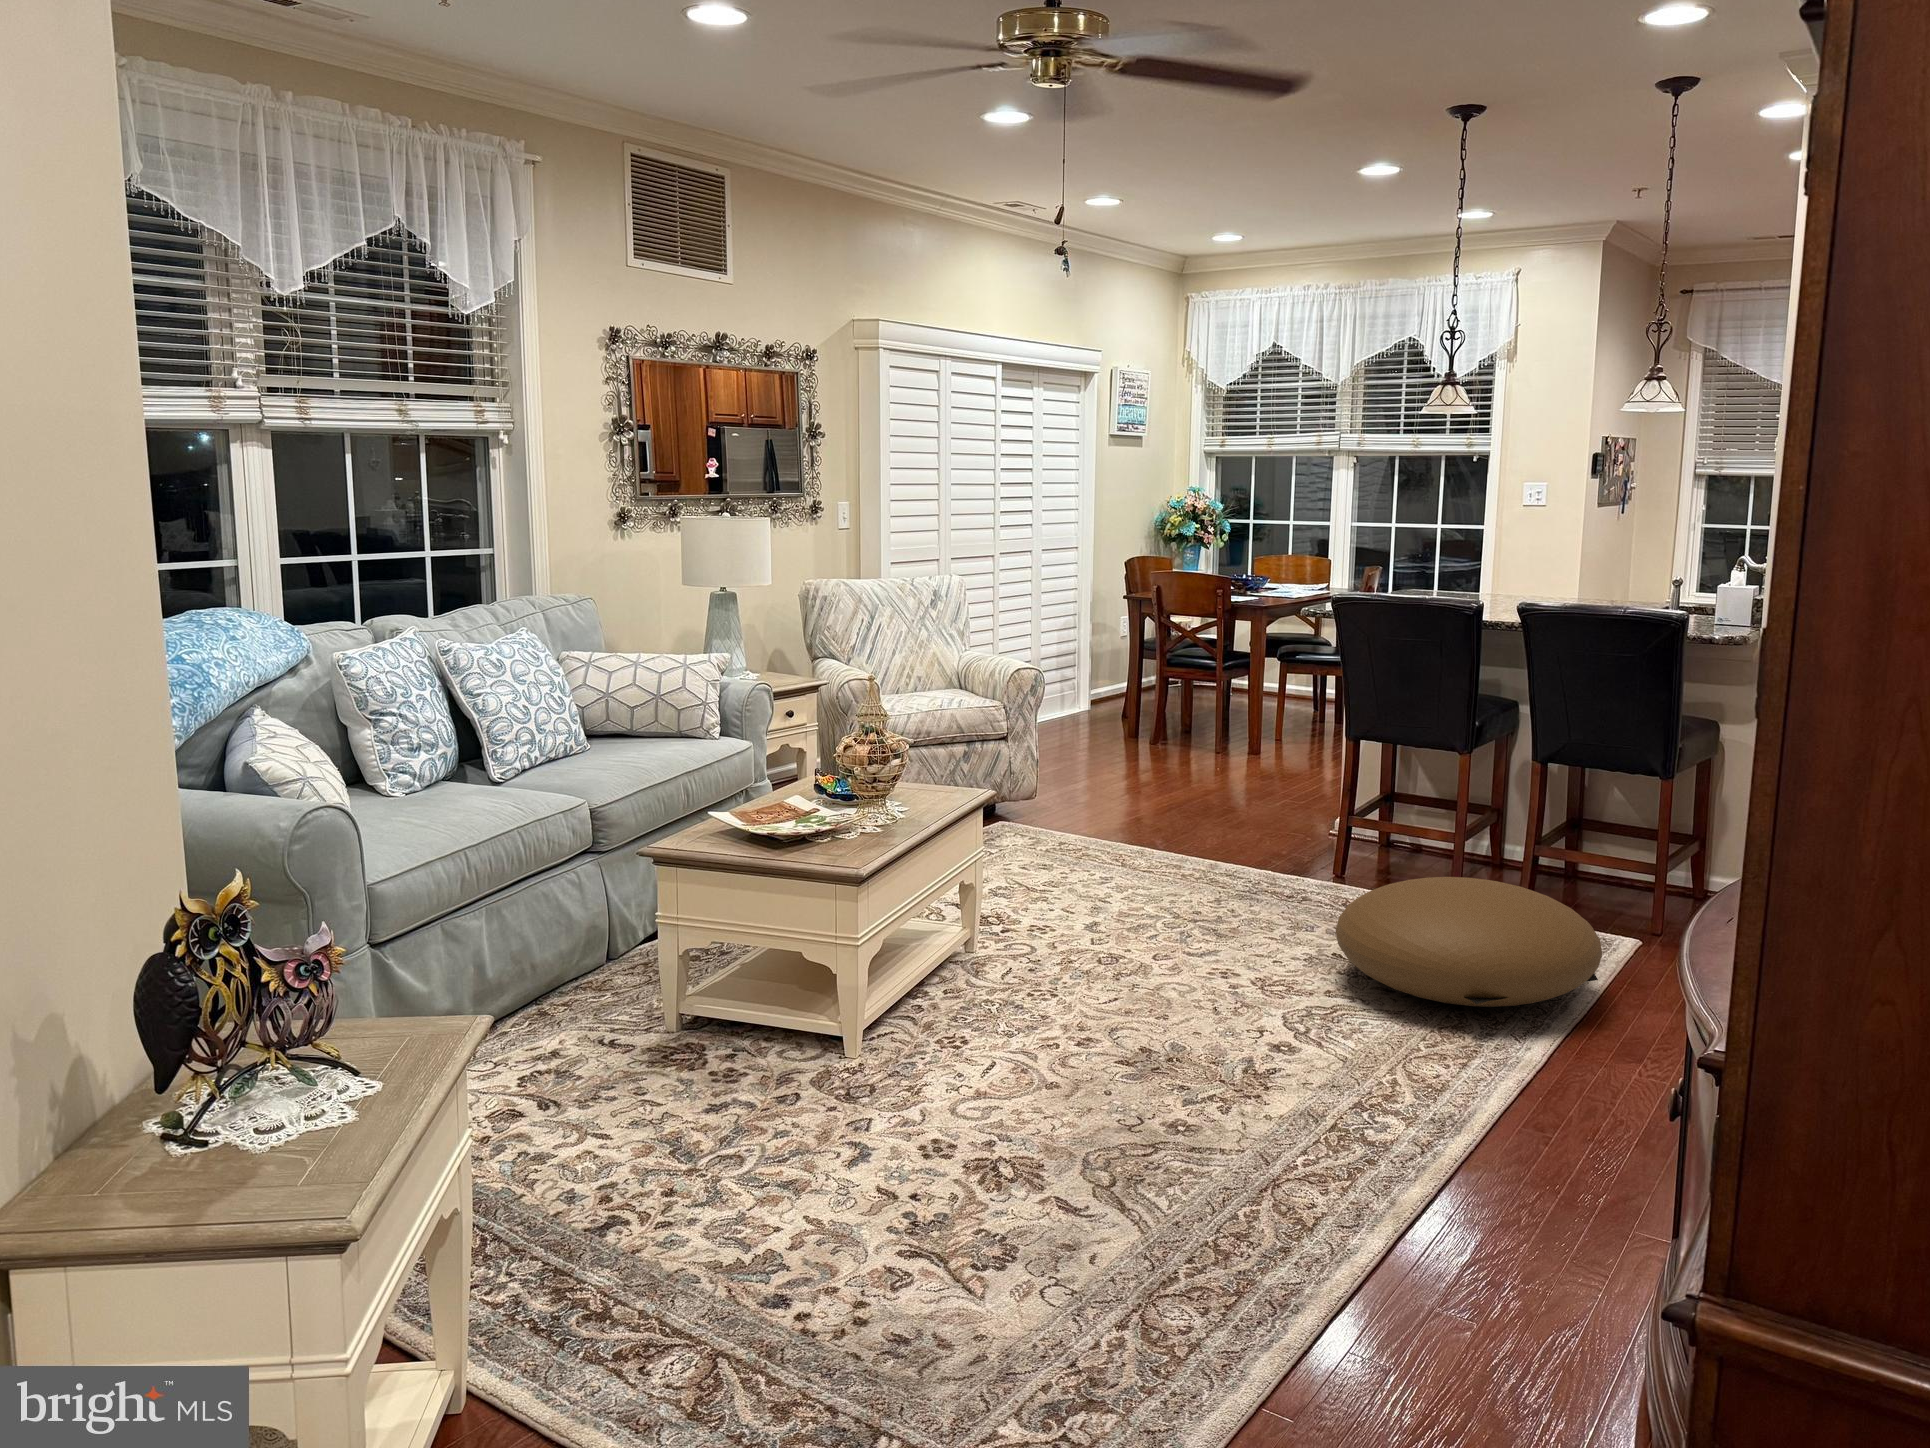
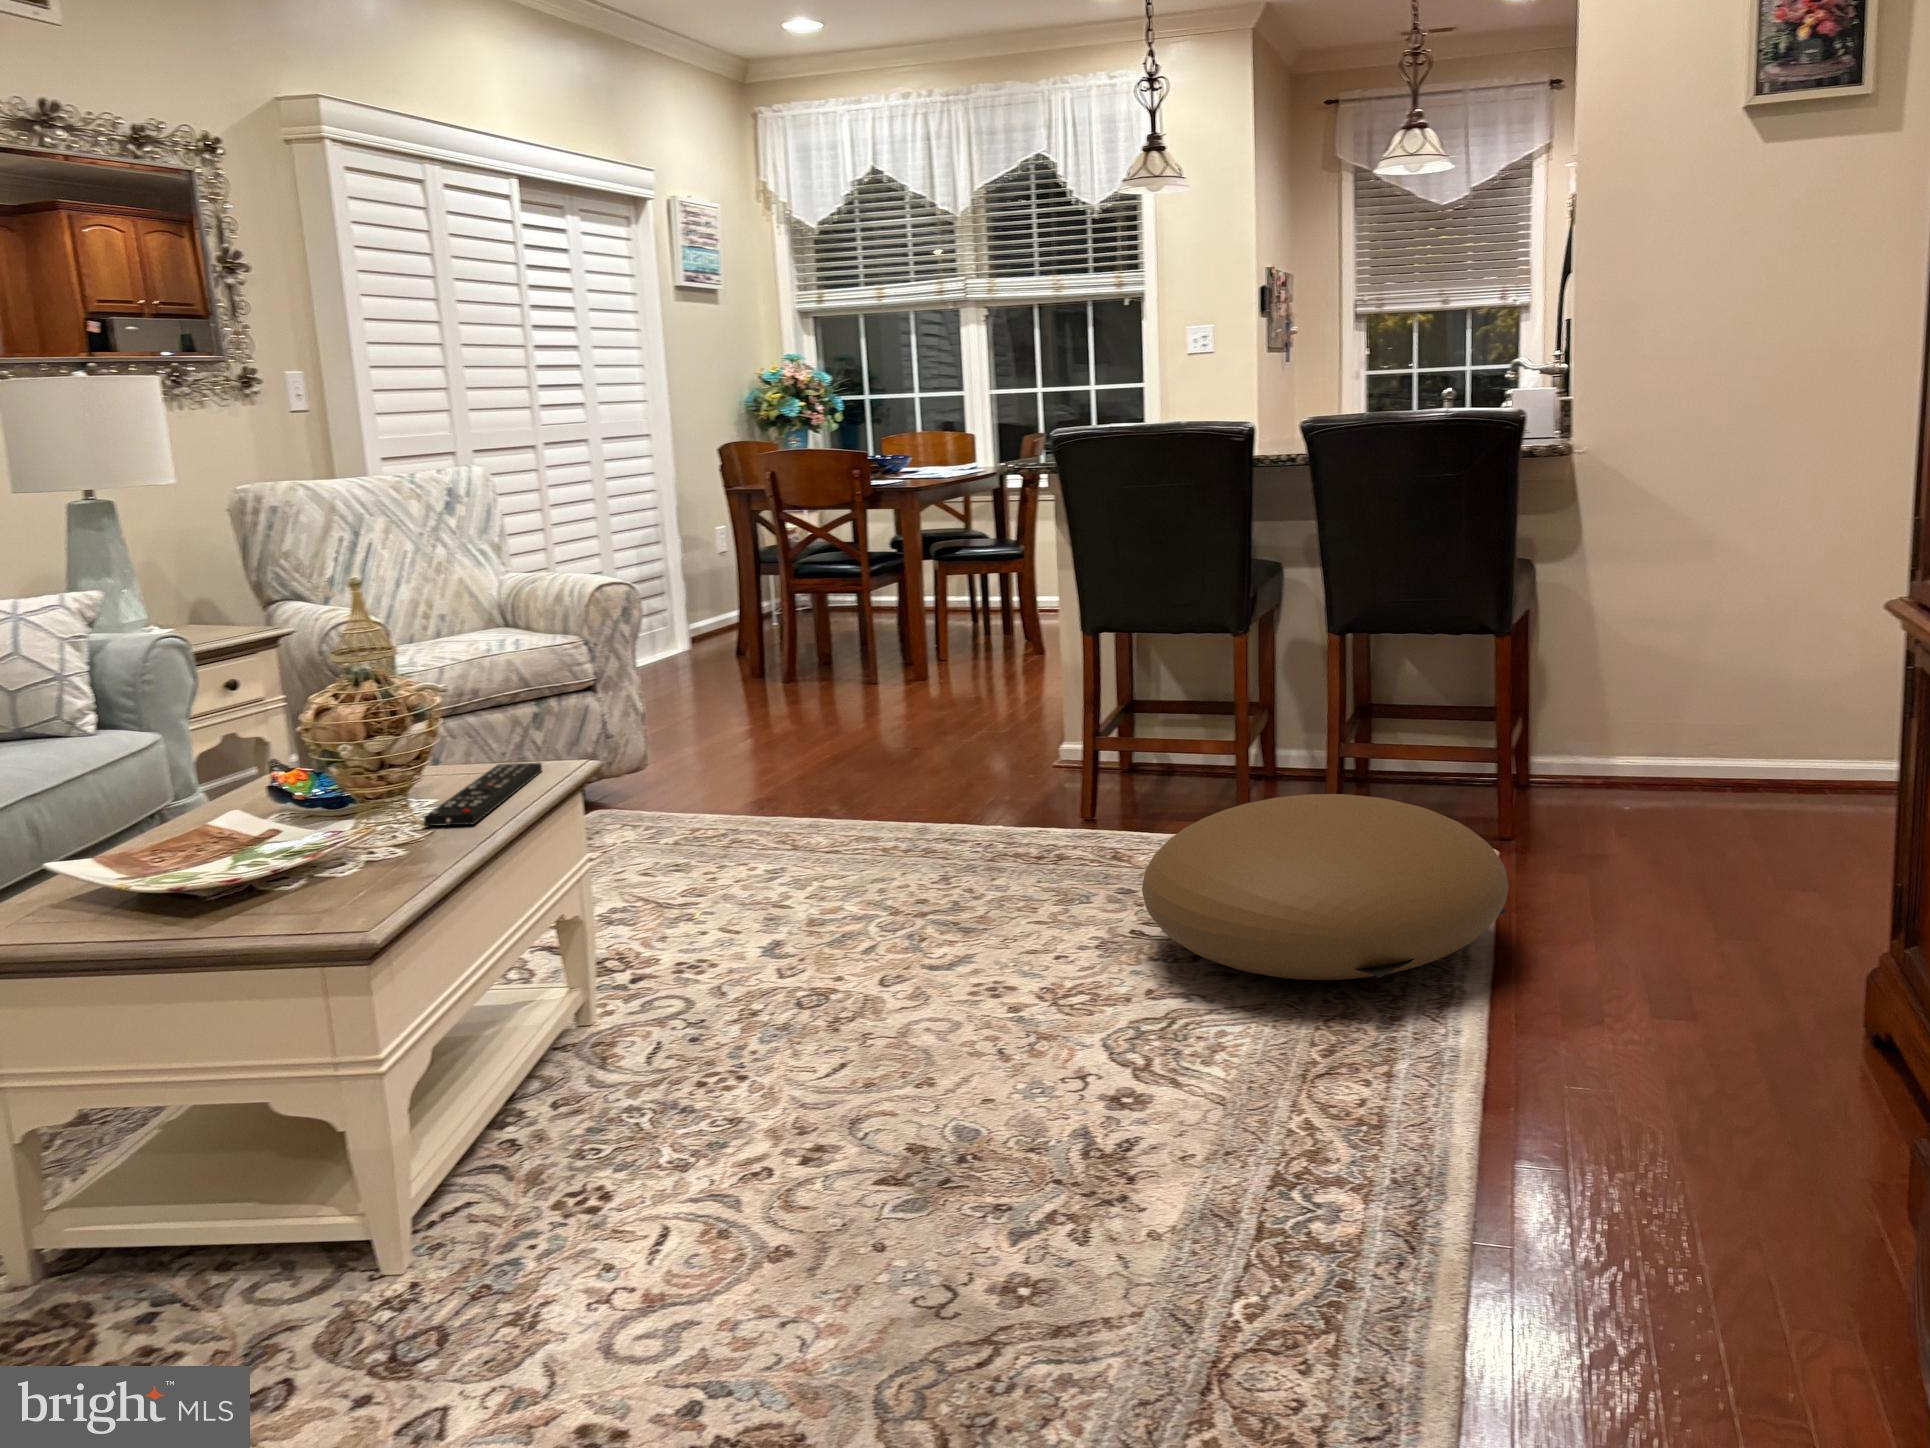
remote control: none [893,788,962,822] -> present [424,763,542,826]

